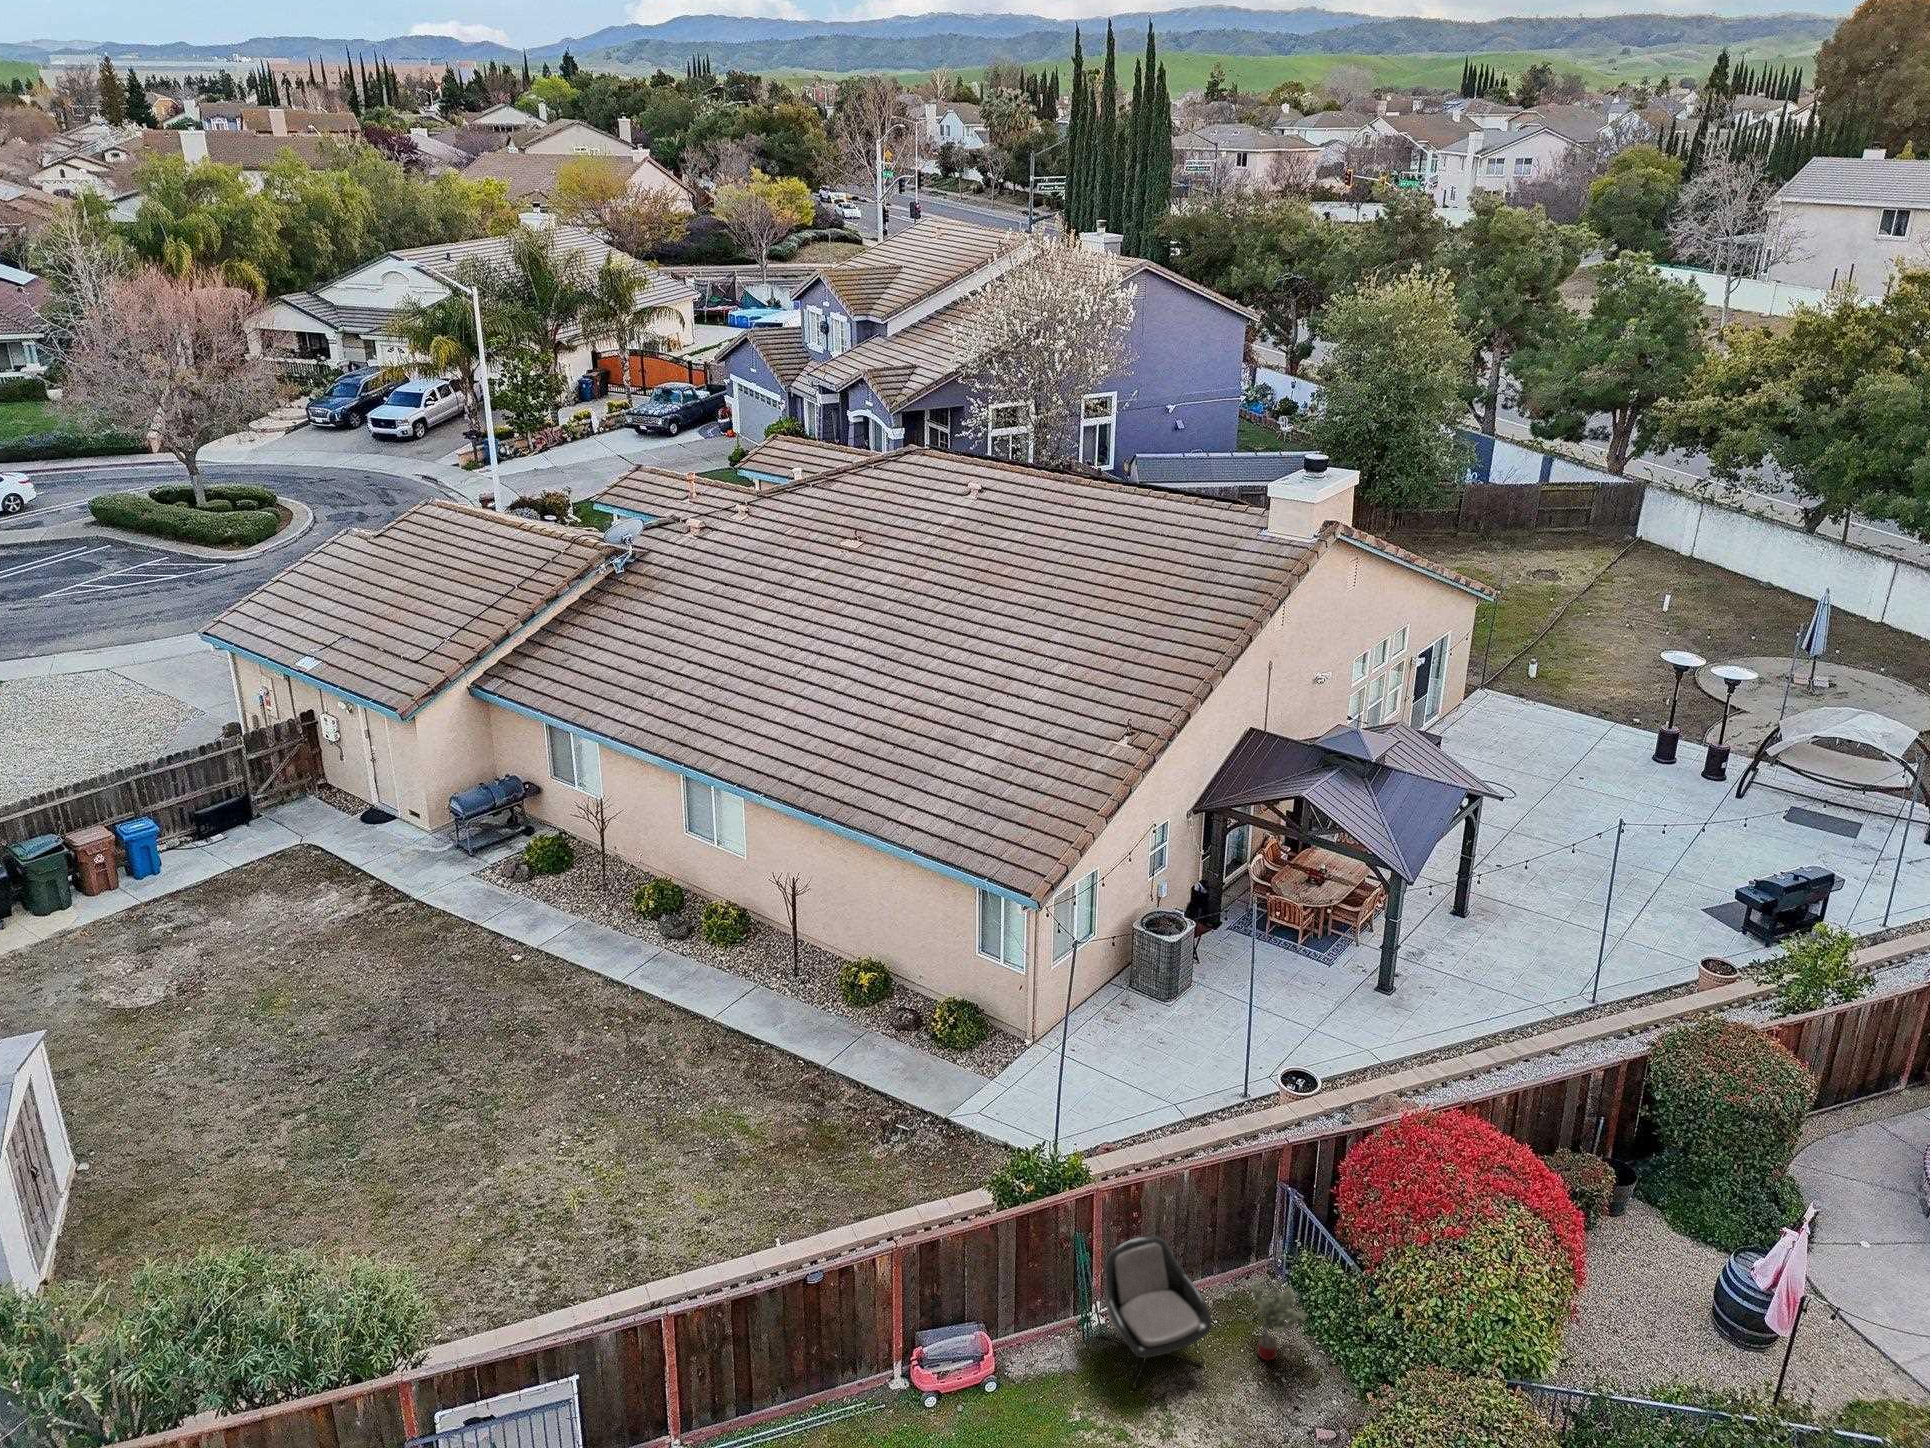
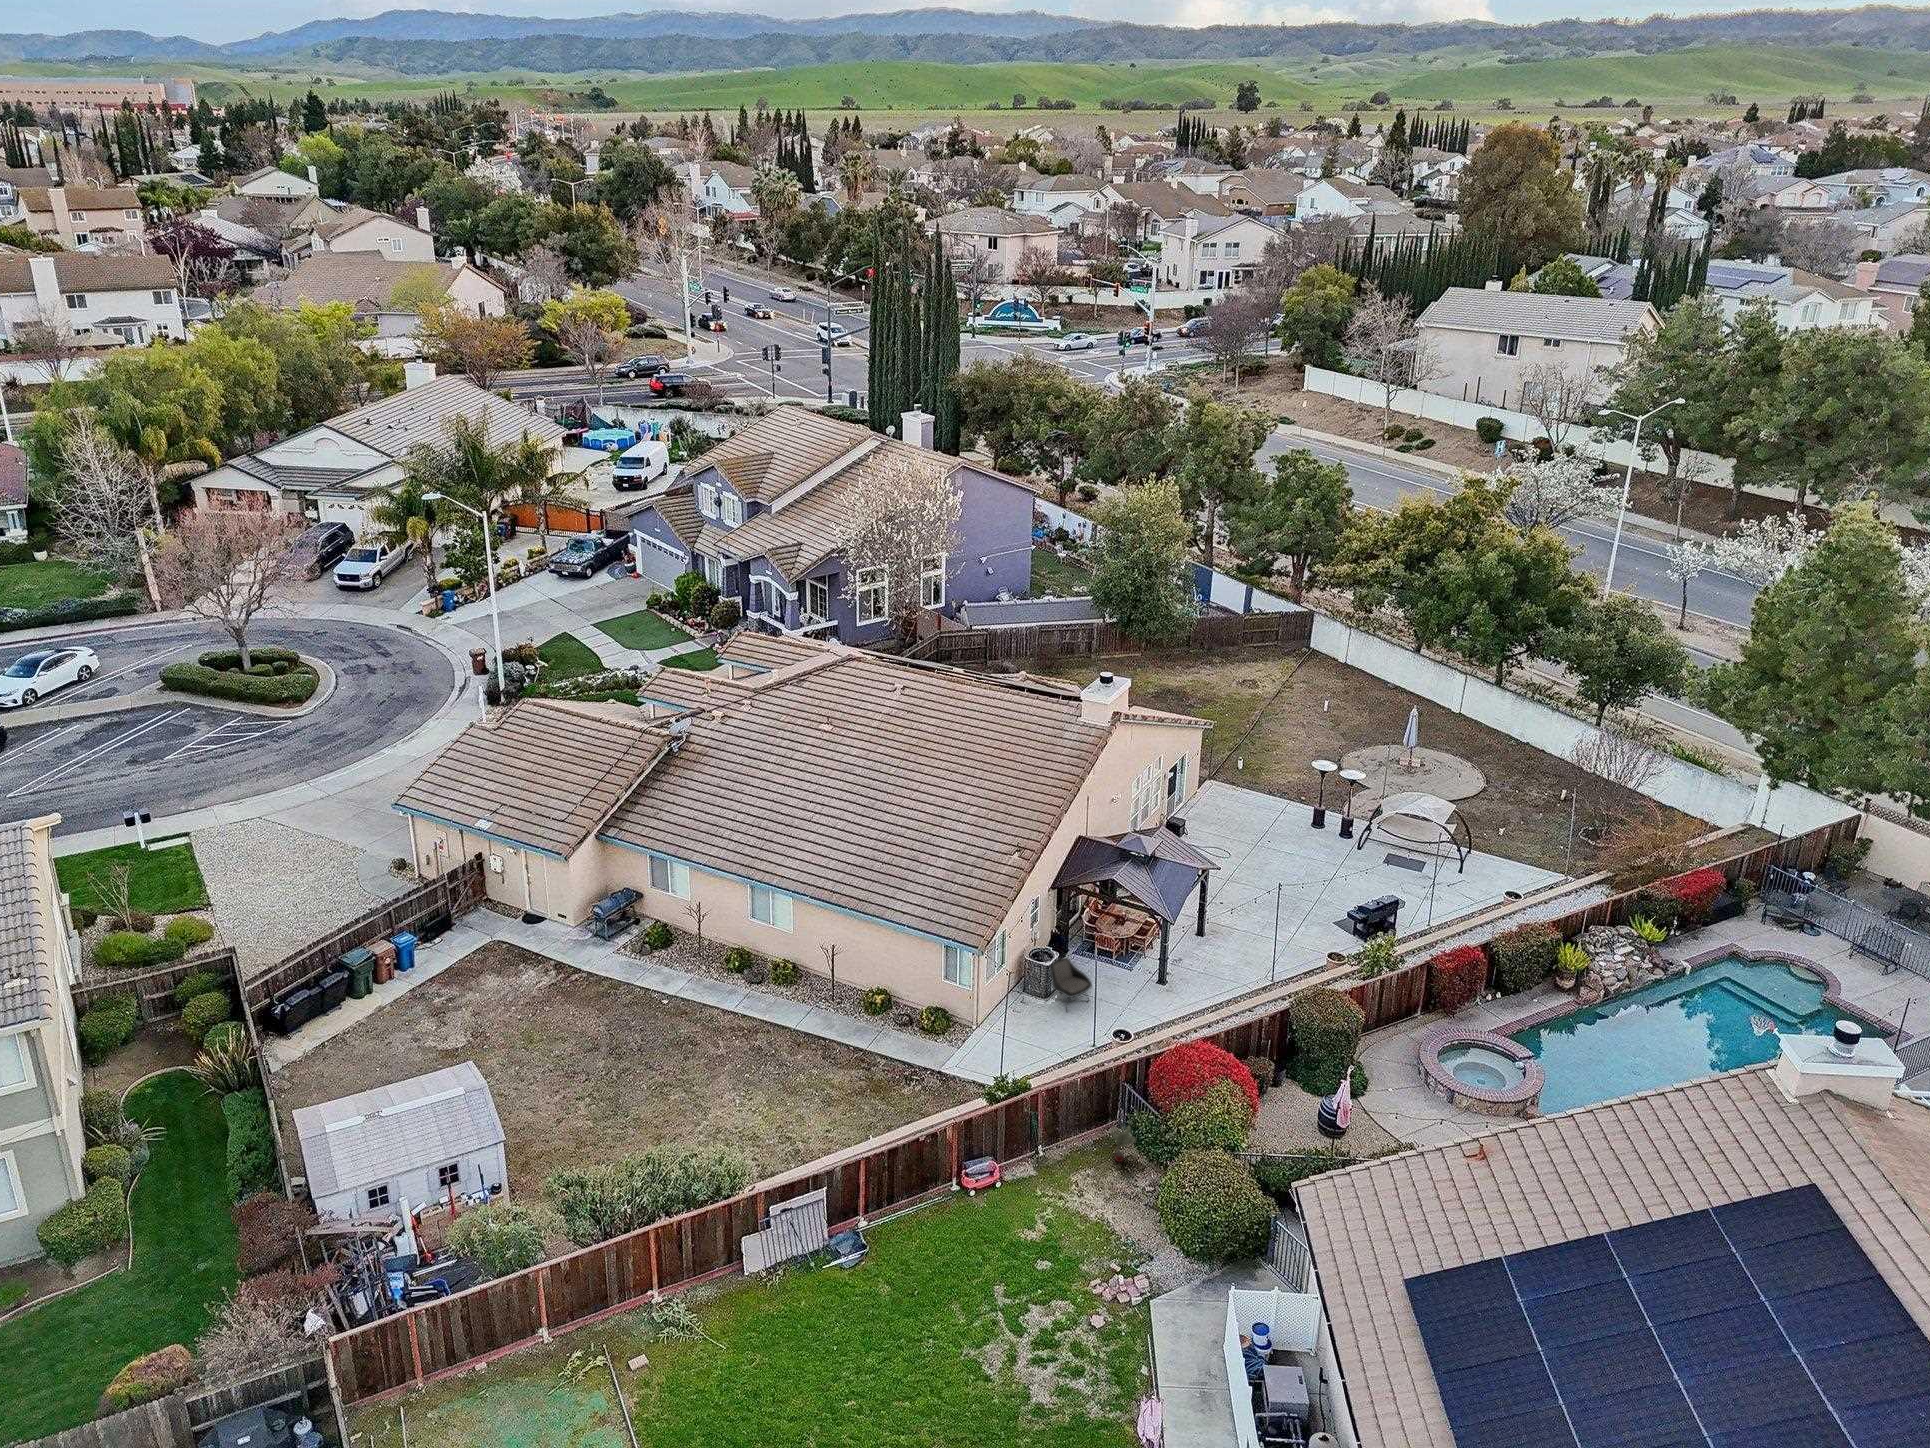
lounge chair: present [1097,1237,1212,1389] -> present [1050,958,1092,1001]

